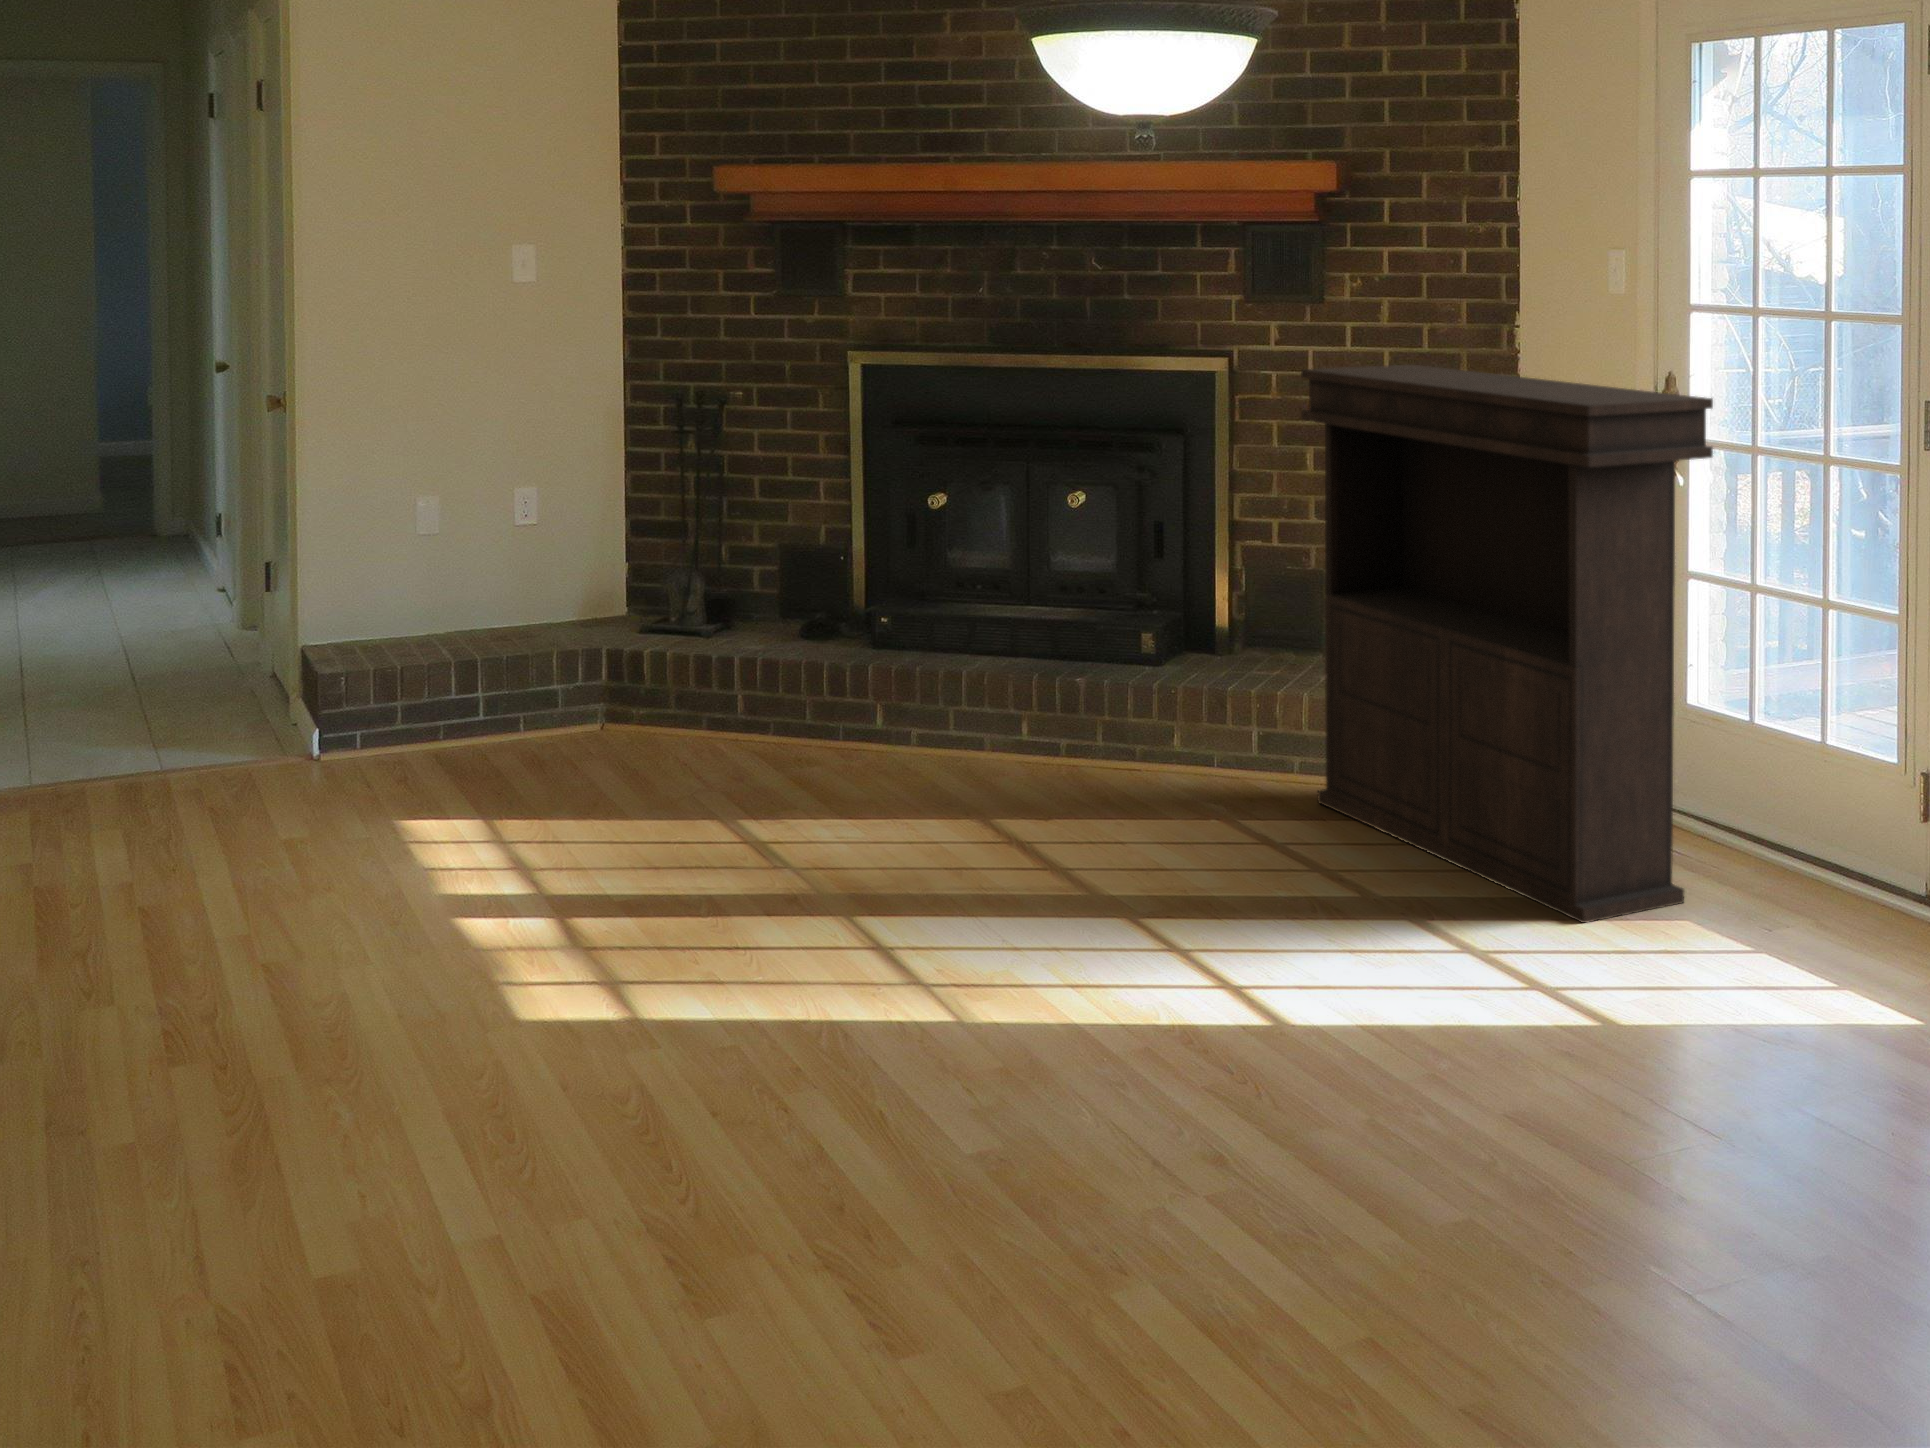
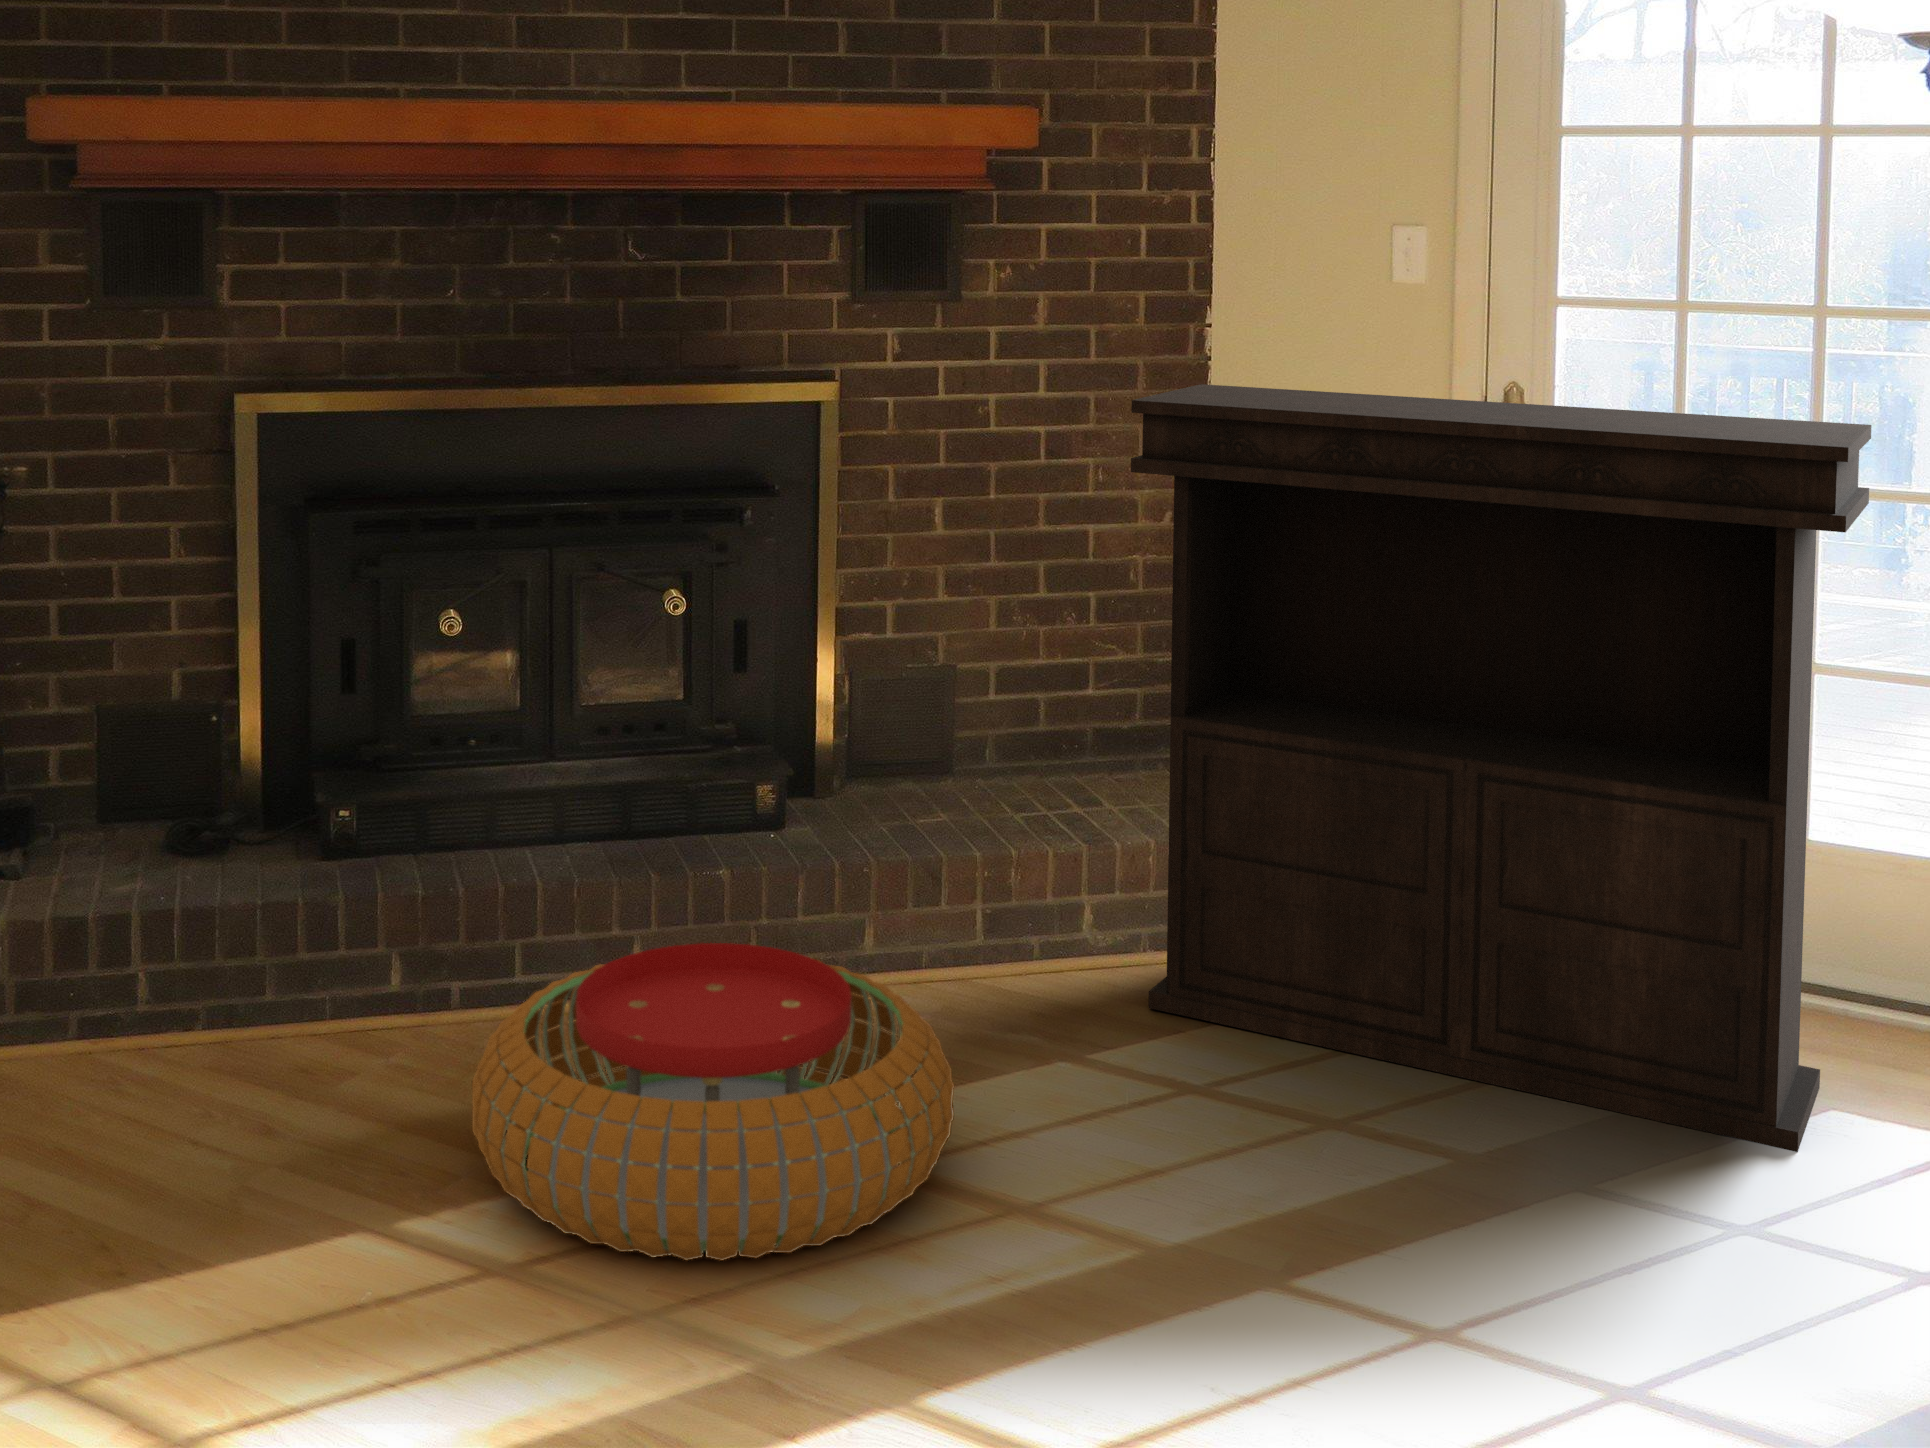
pouf: none [779,697,1078,856] -> present [472,943,954,1261]

